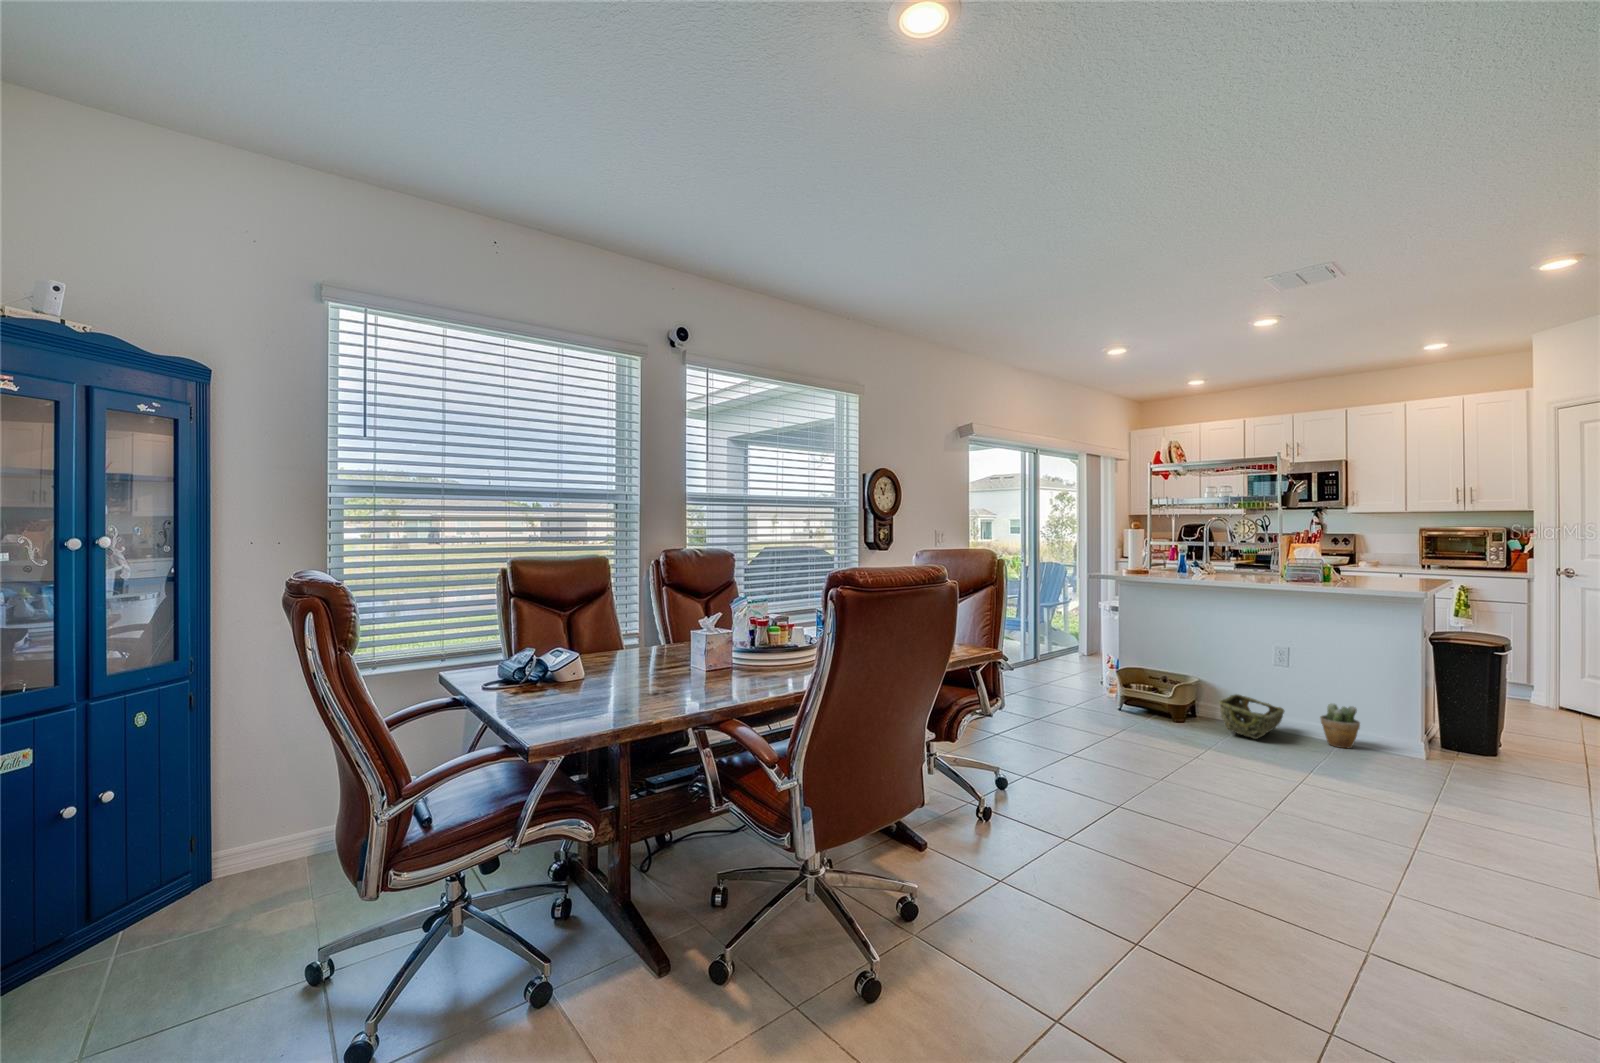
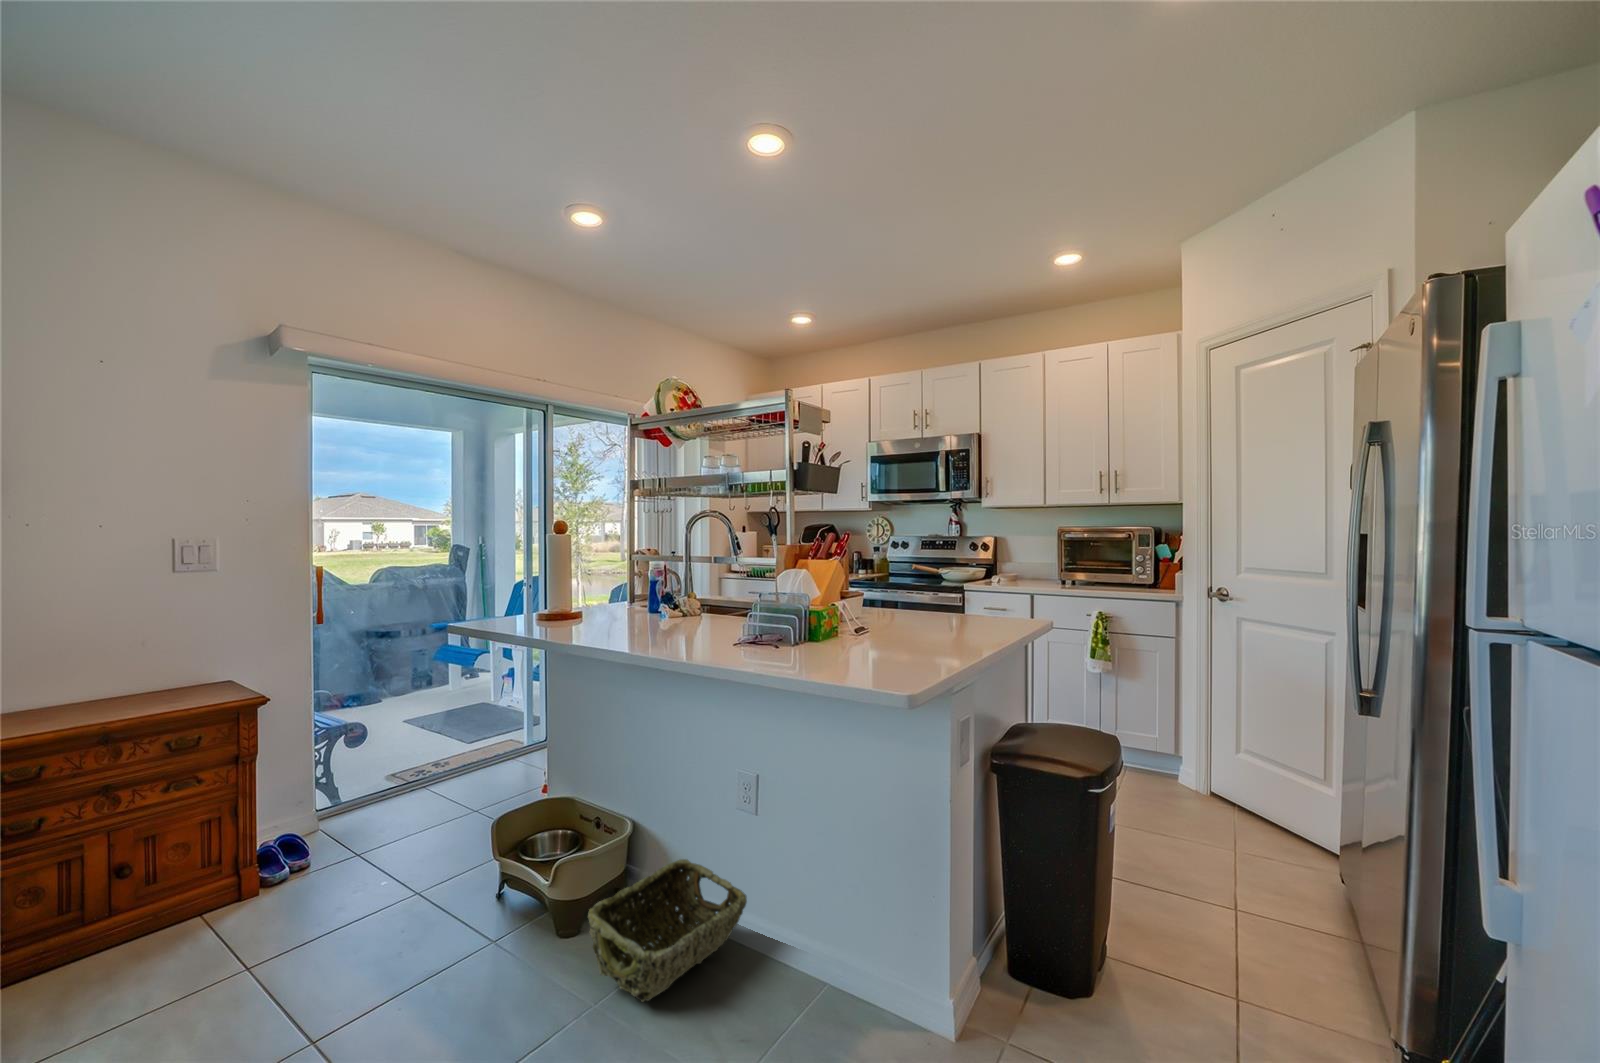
potted plant: present [1320,703,1360,748] -> none [783,899,852,1012]

